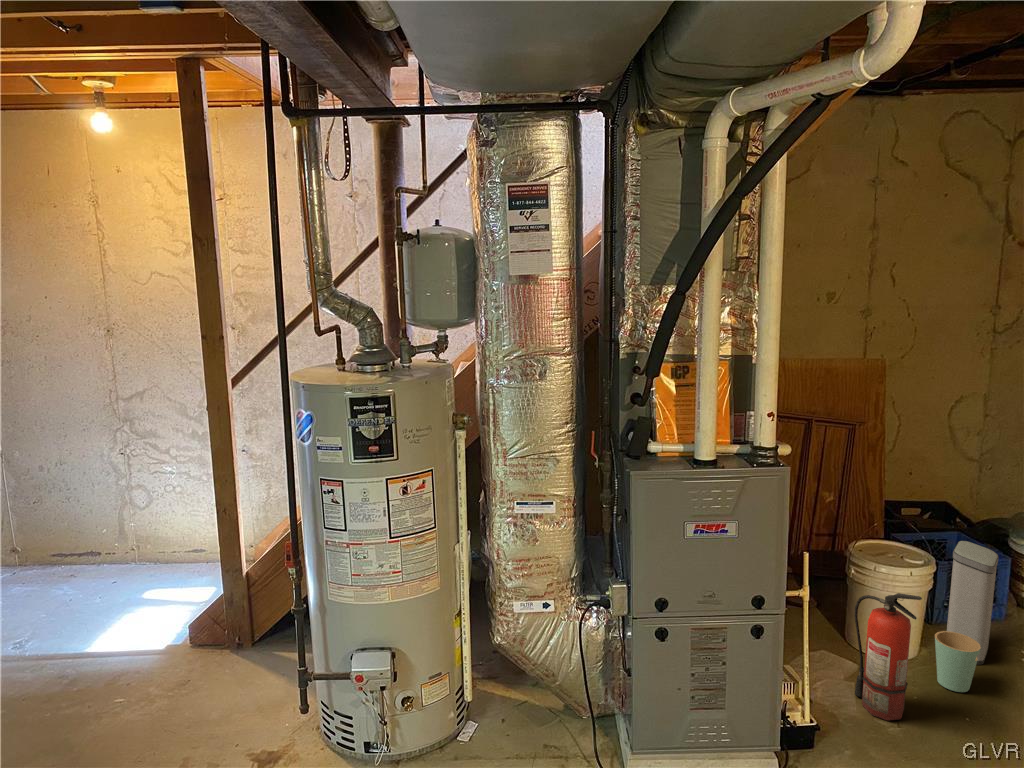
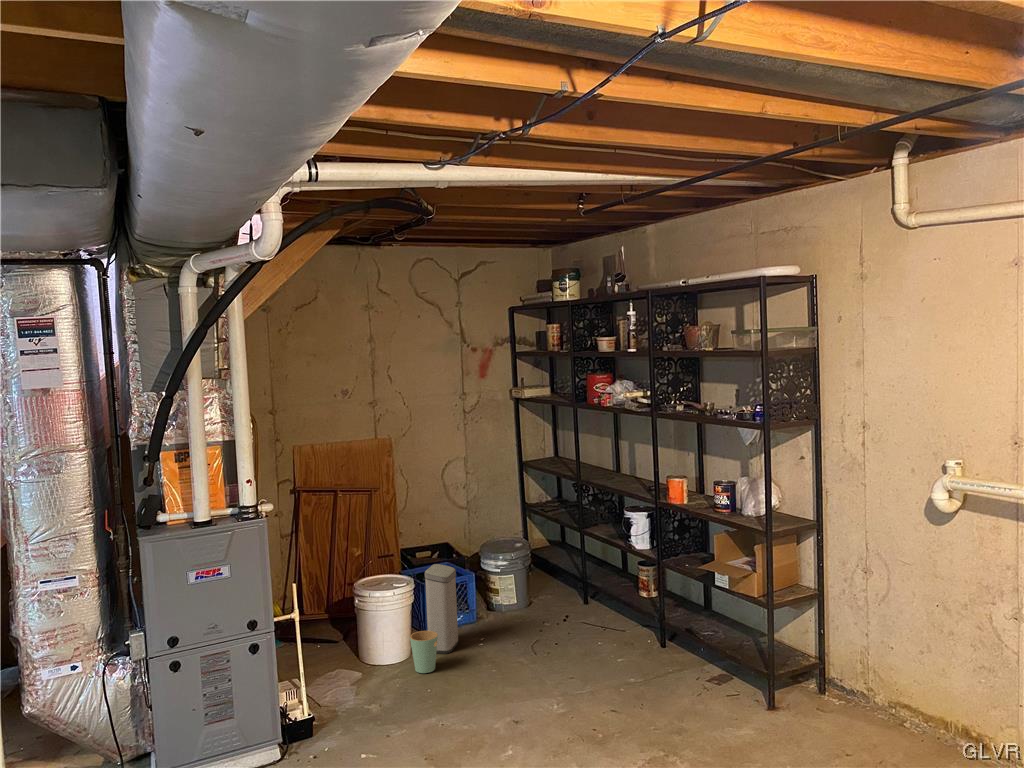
fire extinguisher: present [854,593,922,721] -> none [347,602,384,702]

